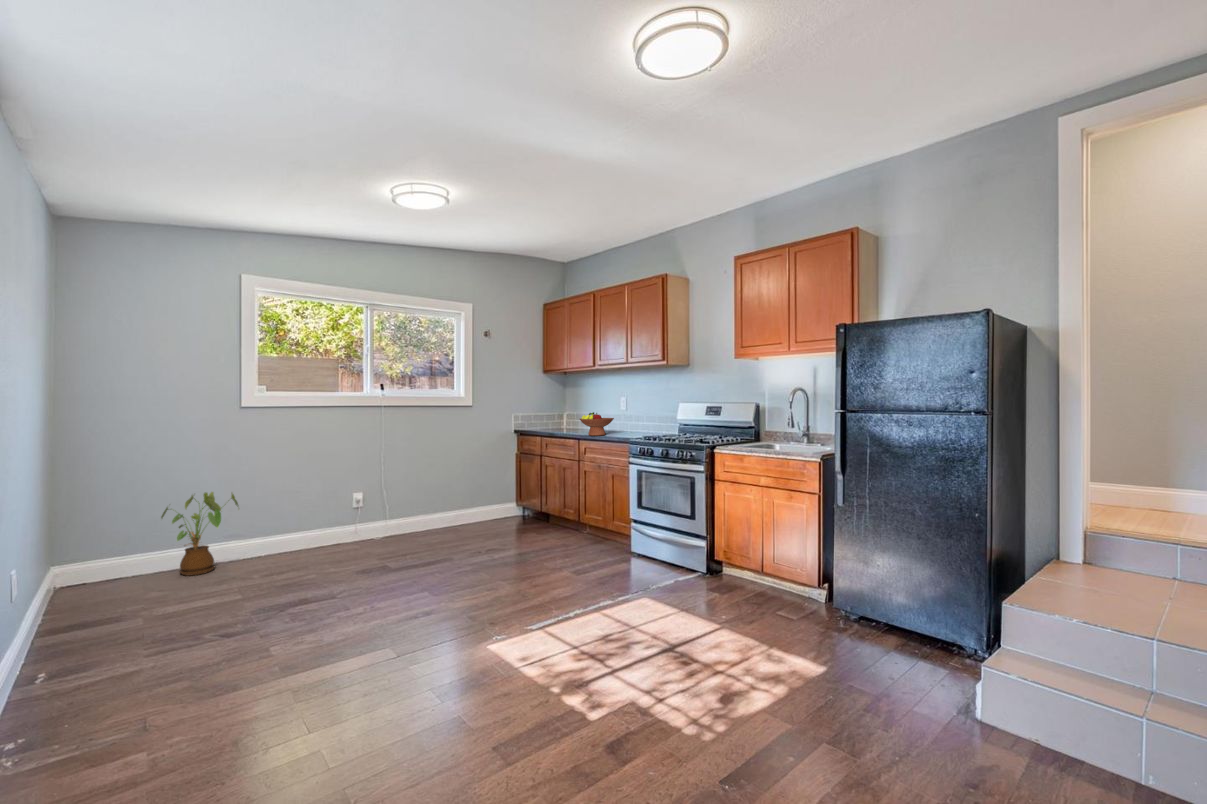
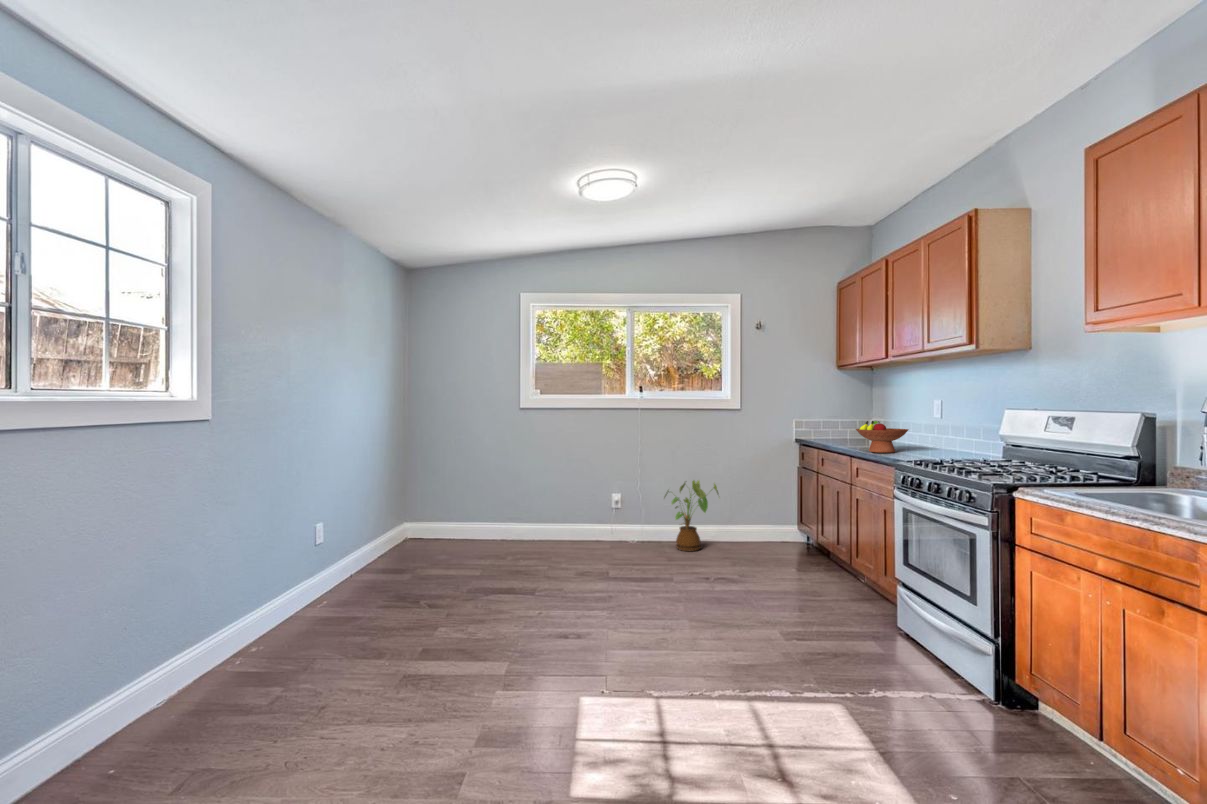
house plant: present [161,492,238,576] -> present [664,480,719,551]

